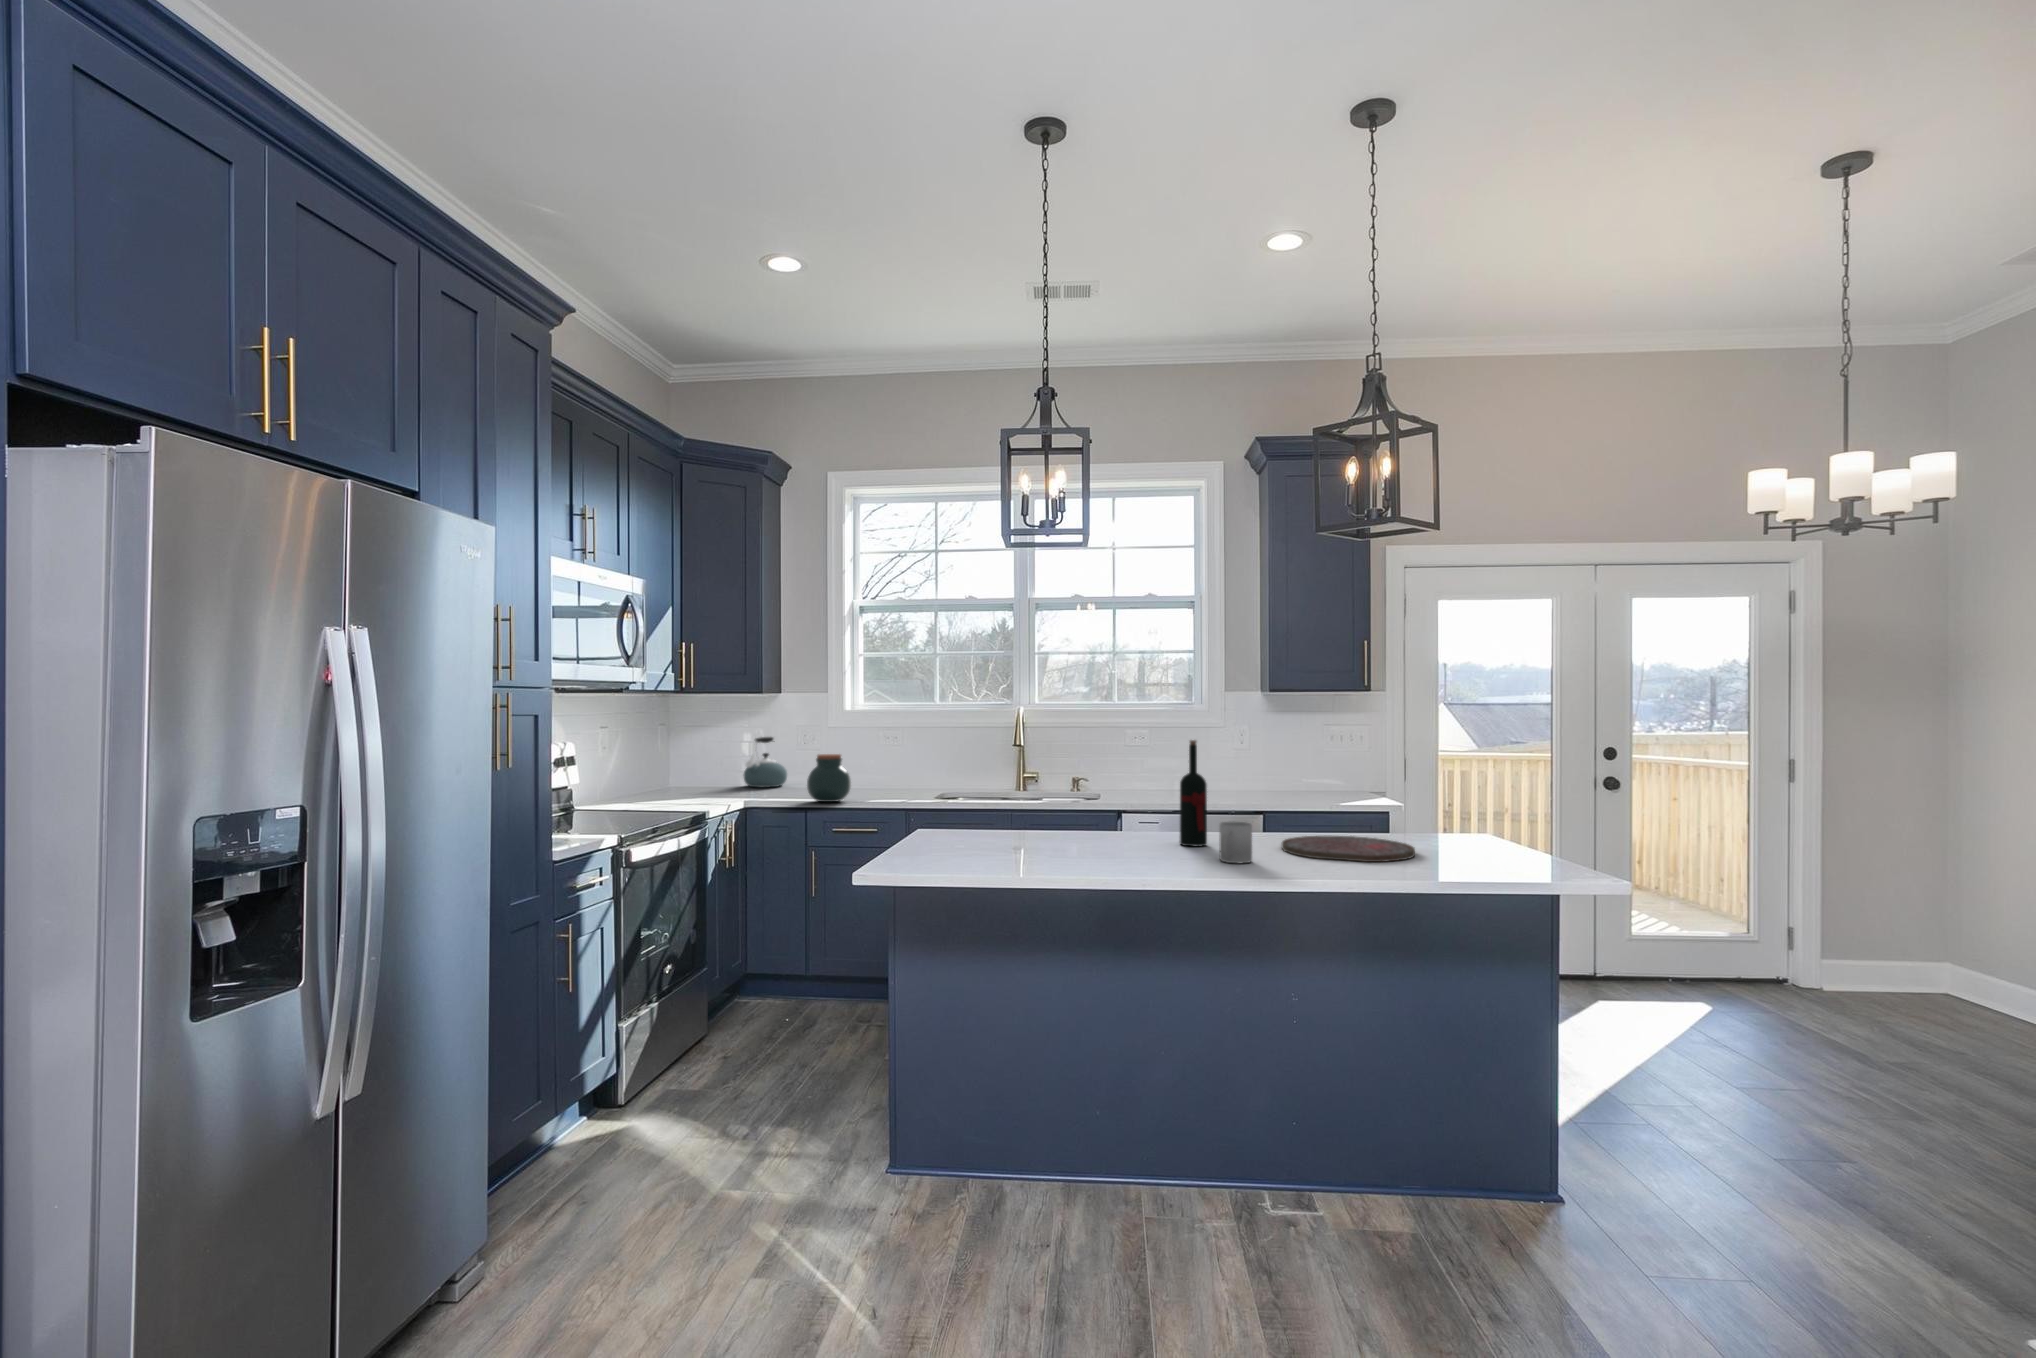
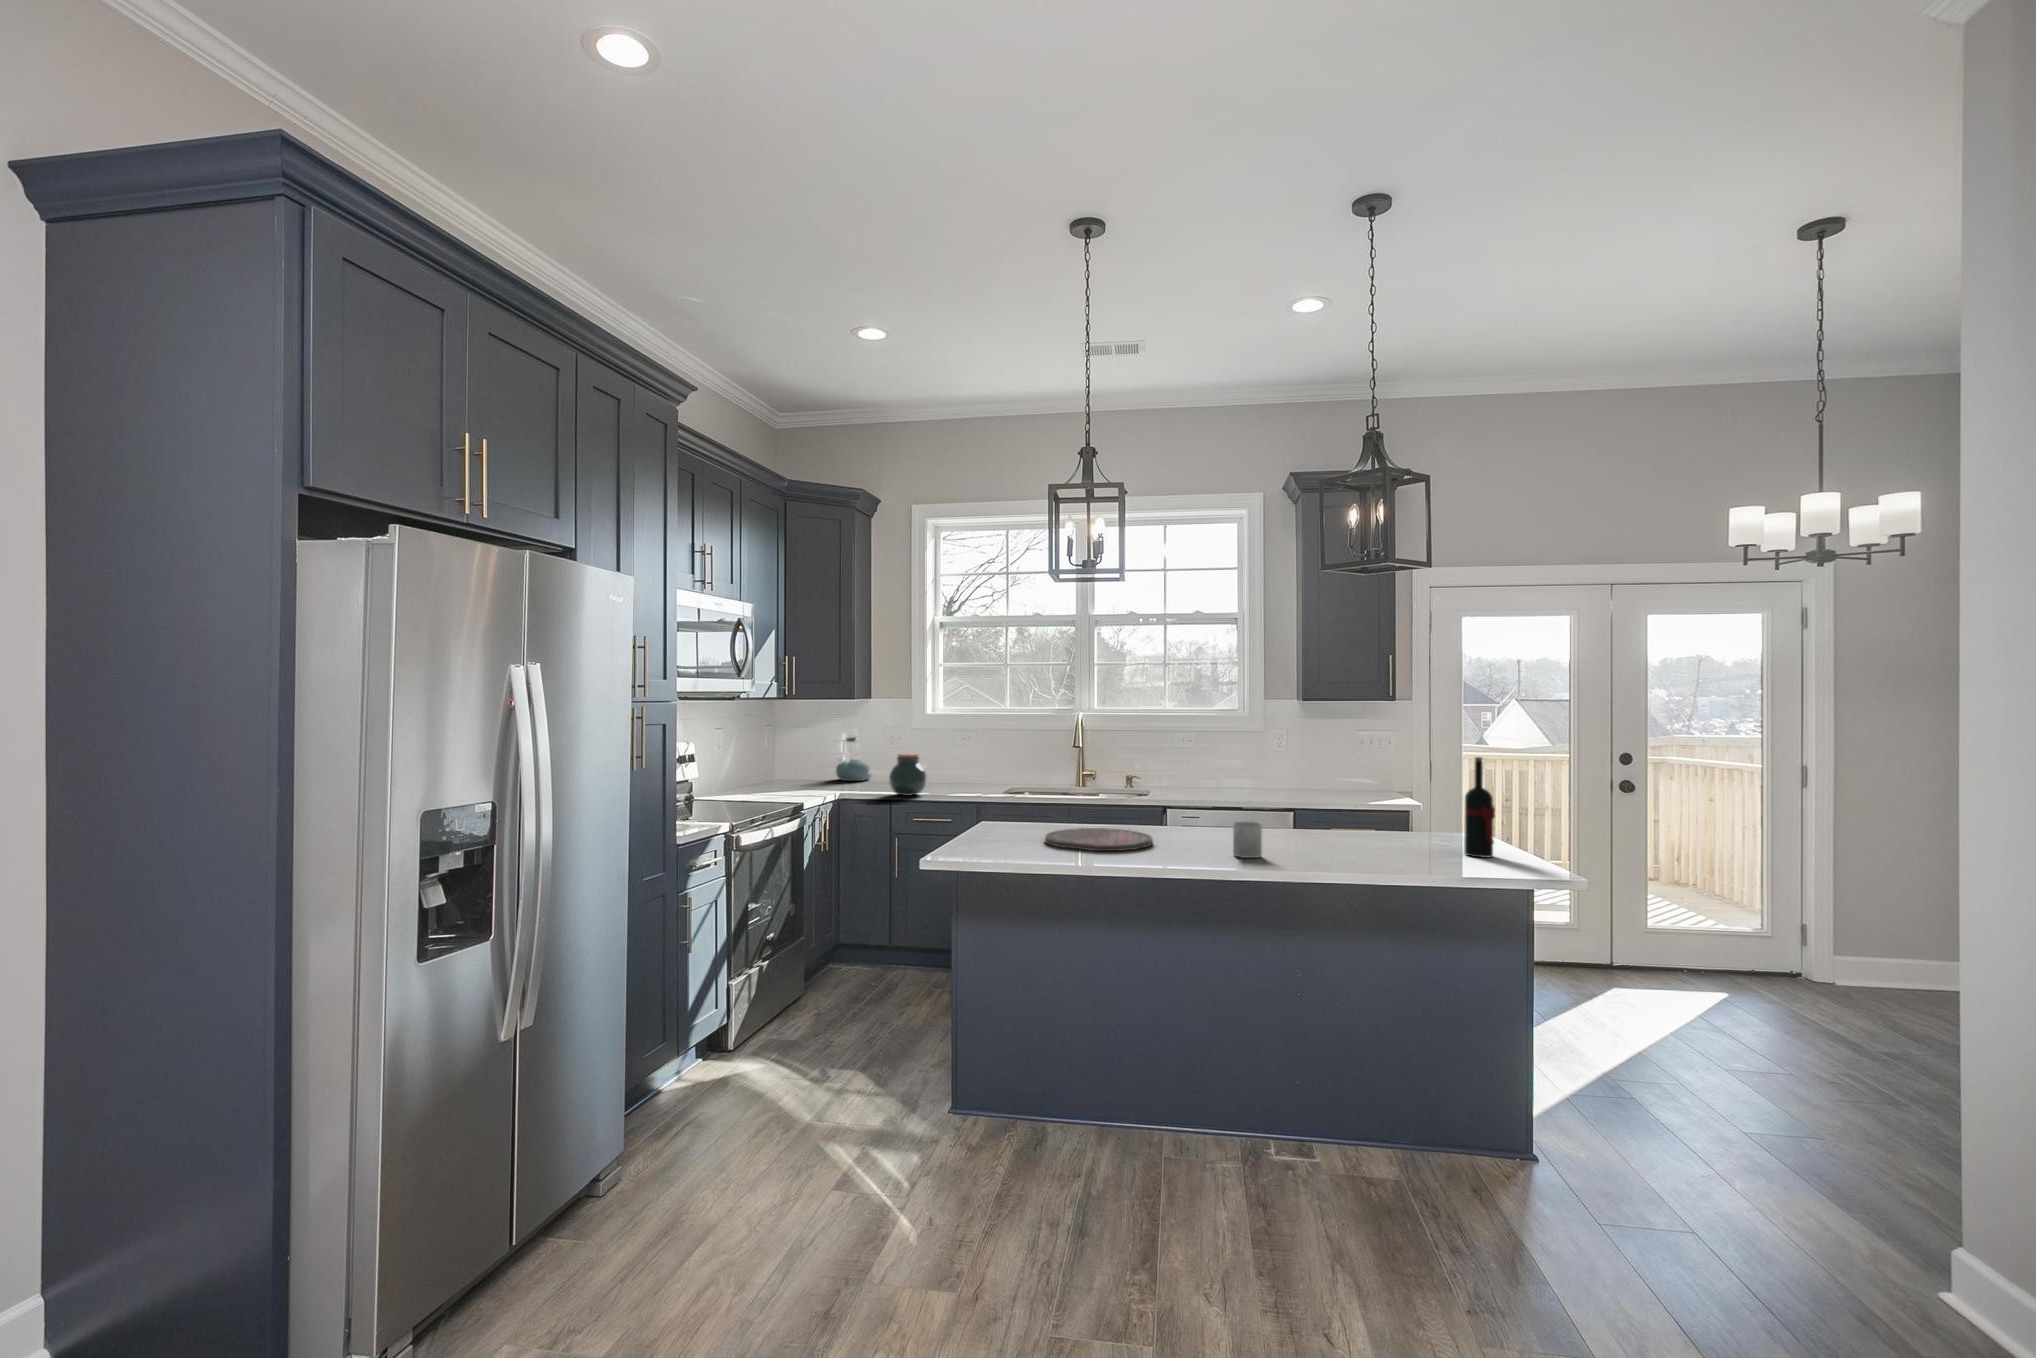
wine bottle: present [1180,740,1207,847] -> present [1464,757,1495,858]
cutting board: present [1282,836,1415,862] -> present [1045,828,1153,851]

